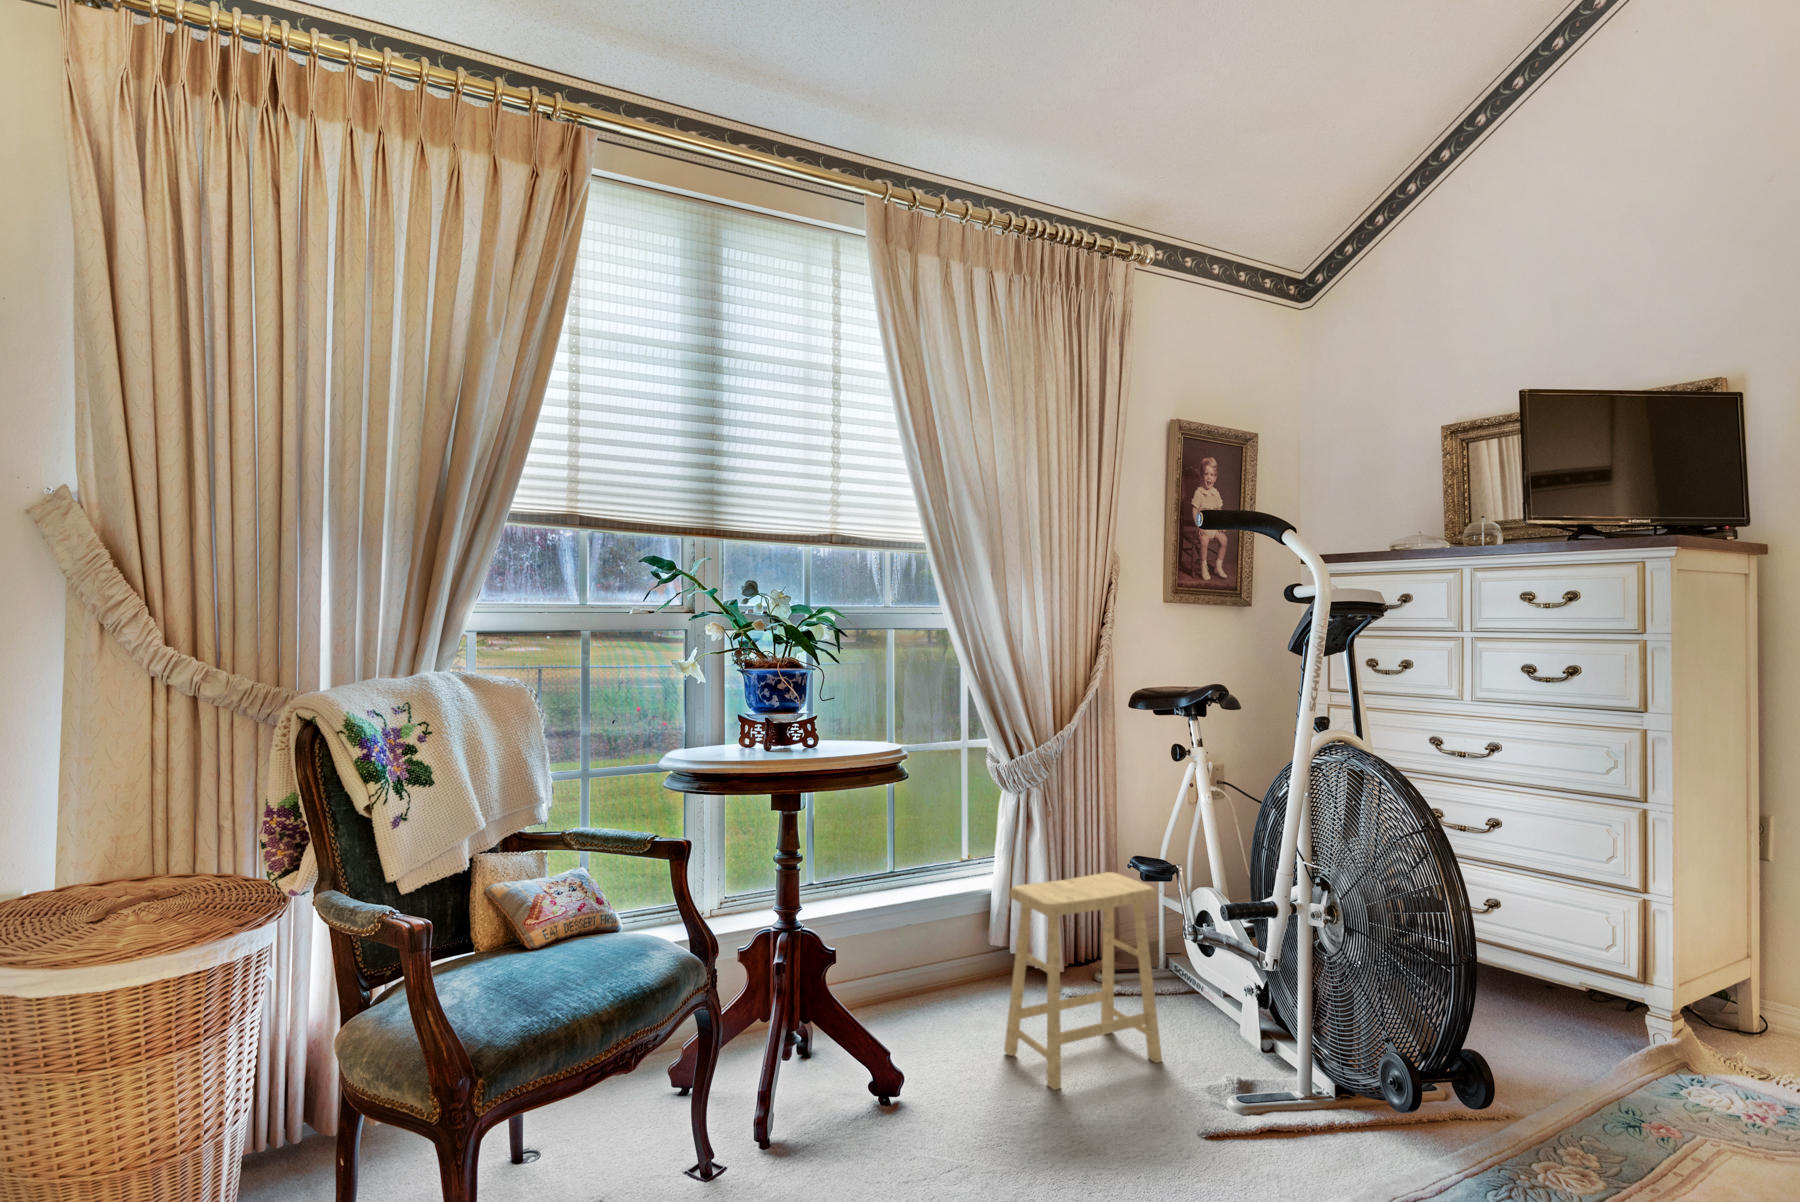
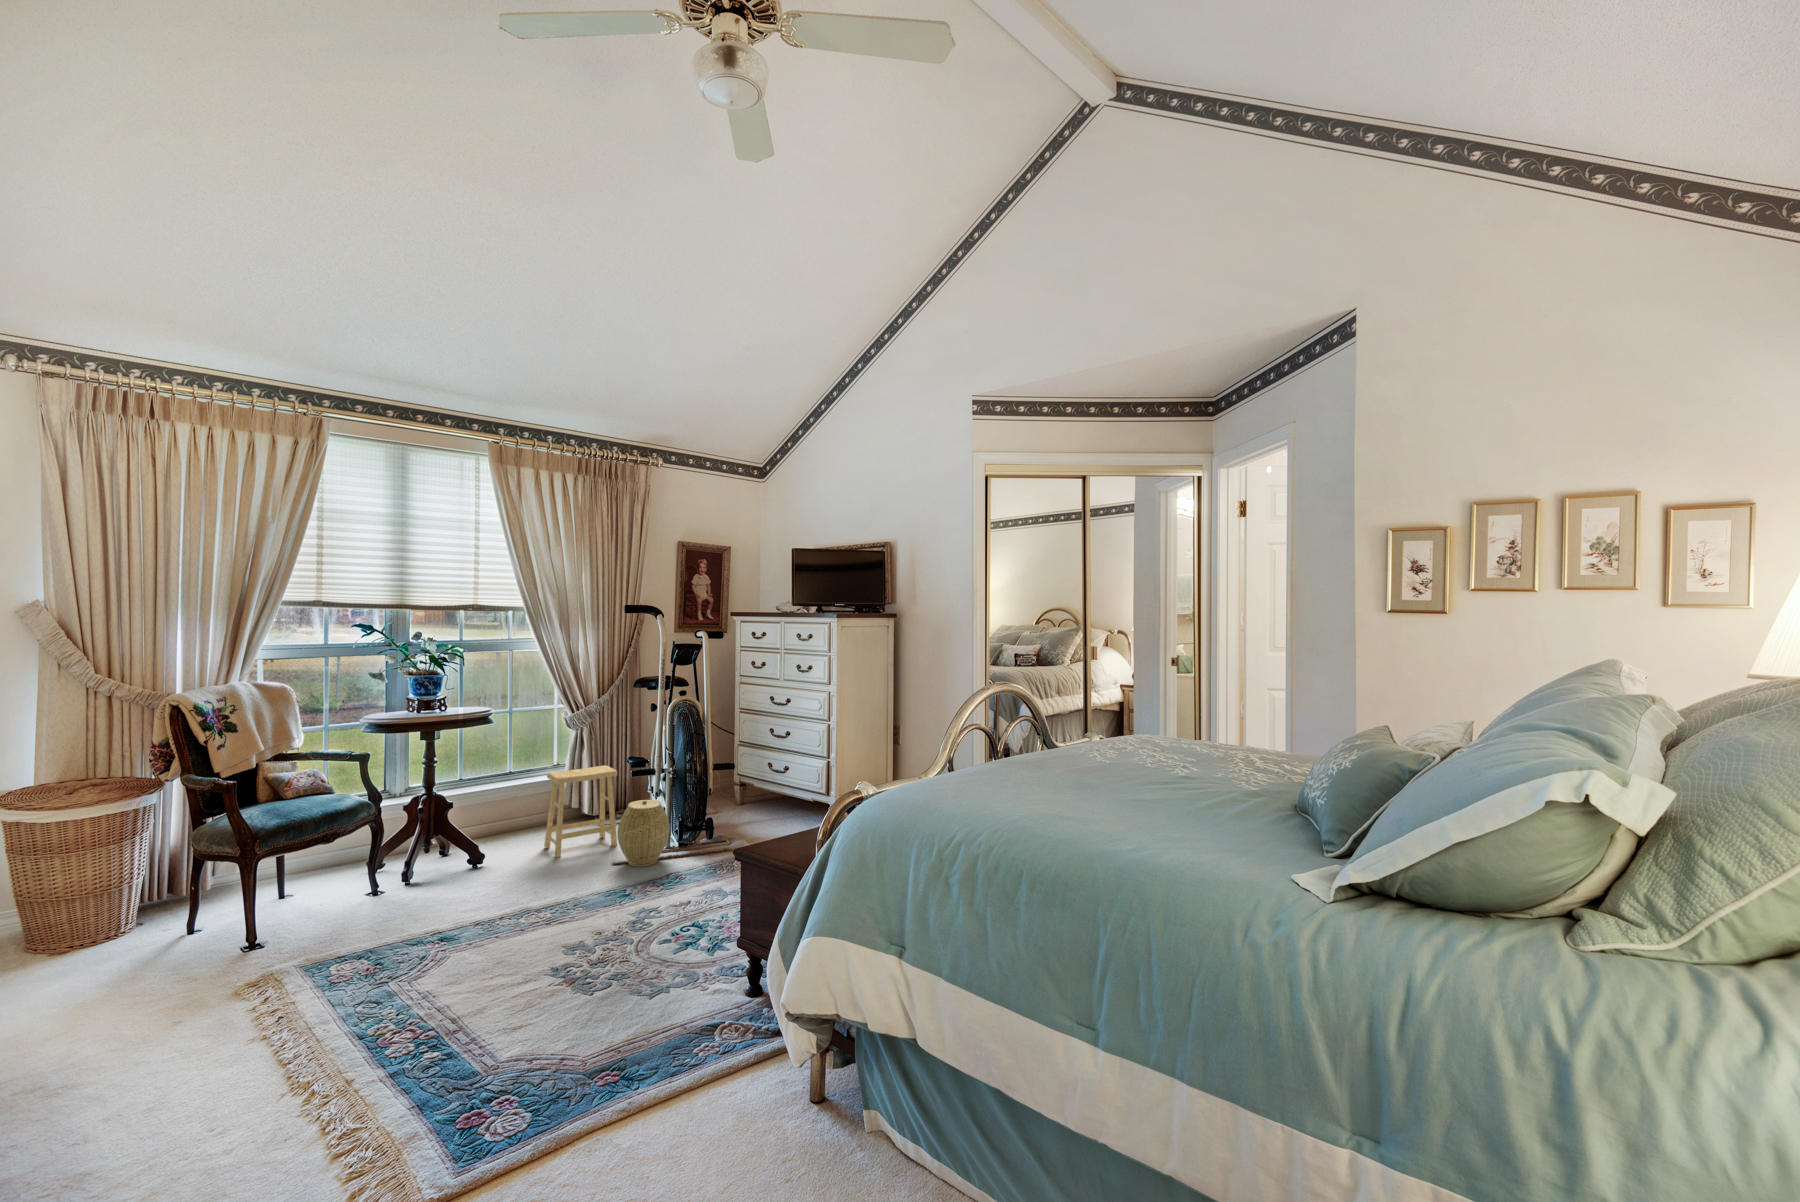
woven basket: none [1213,969,1346,1147] -> present [617,800,670,867]

